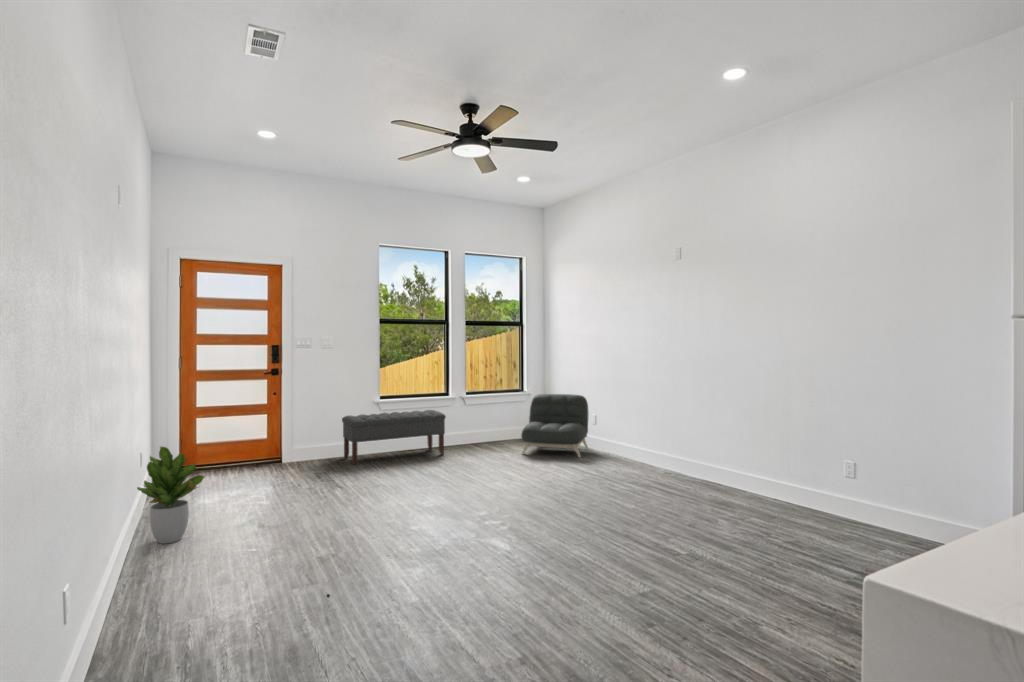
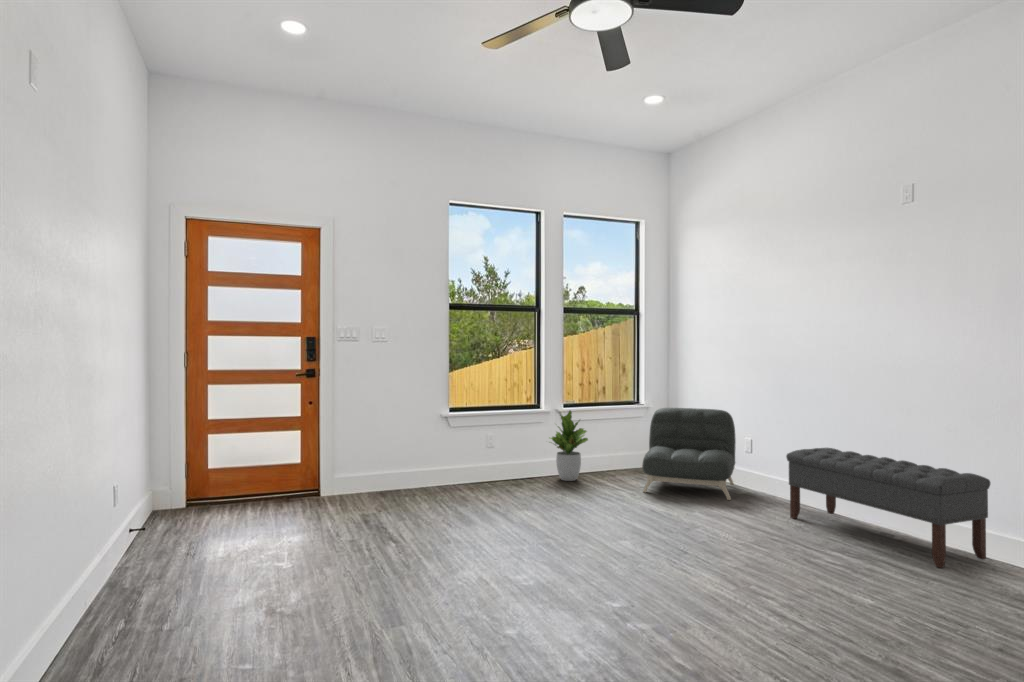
bench: present [342,410,446,465] -> present [786,448,990,568]
potted plant: present [137,447,204,544] -> present [550,410,588,481]

